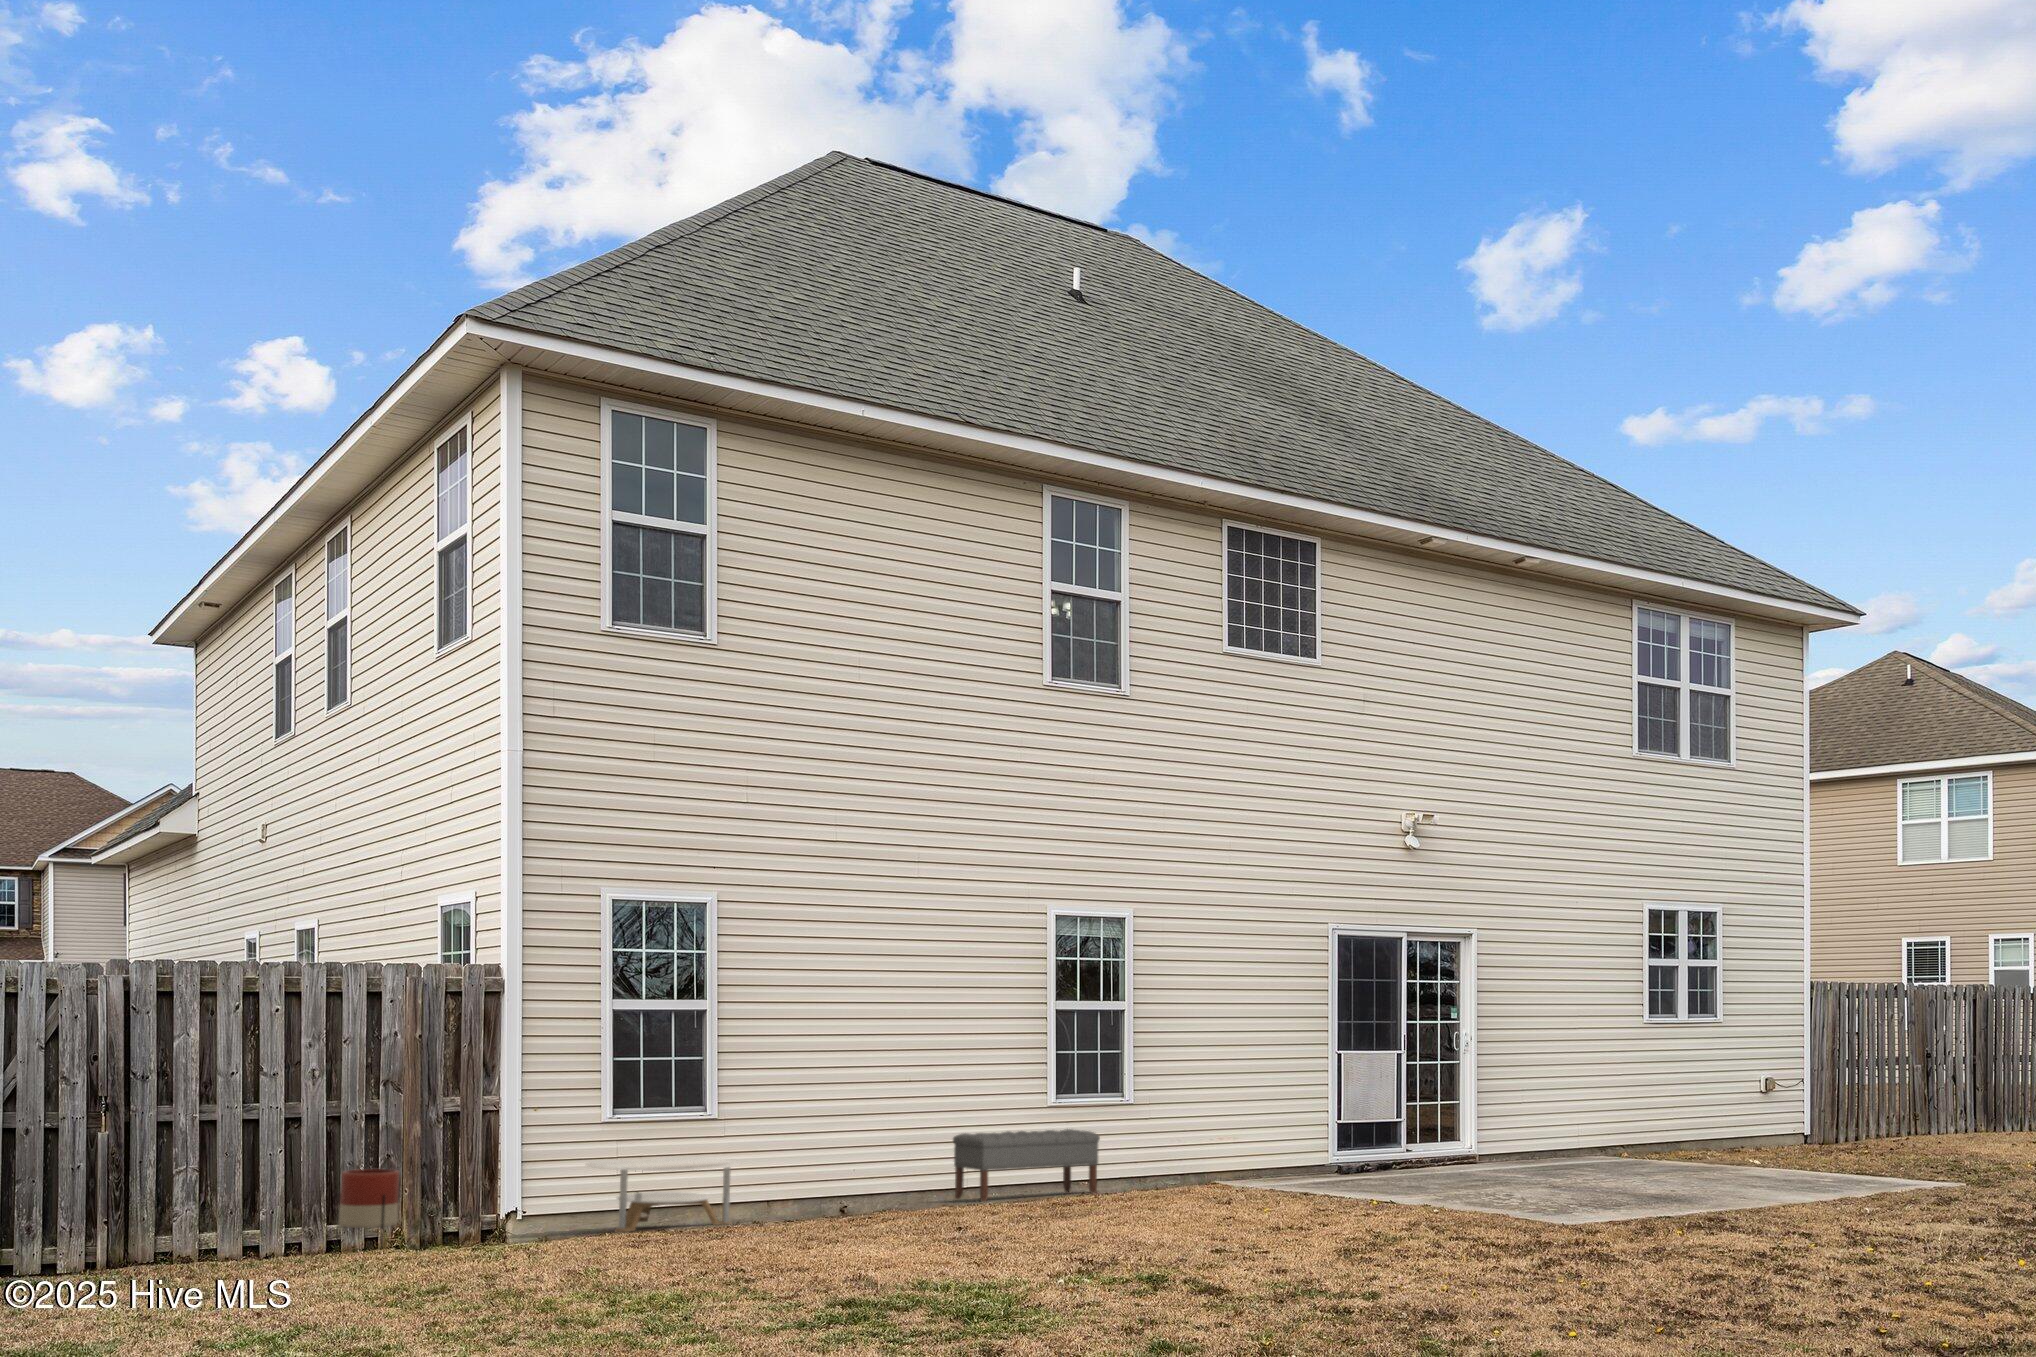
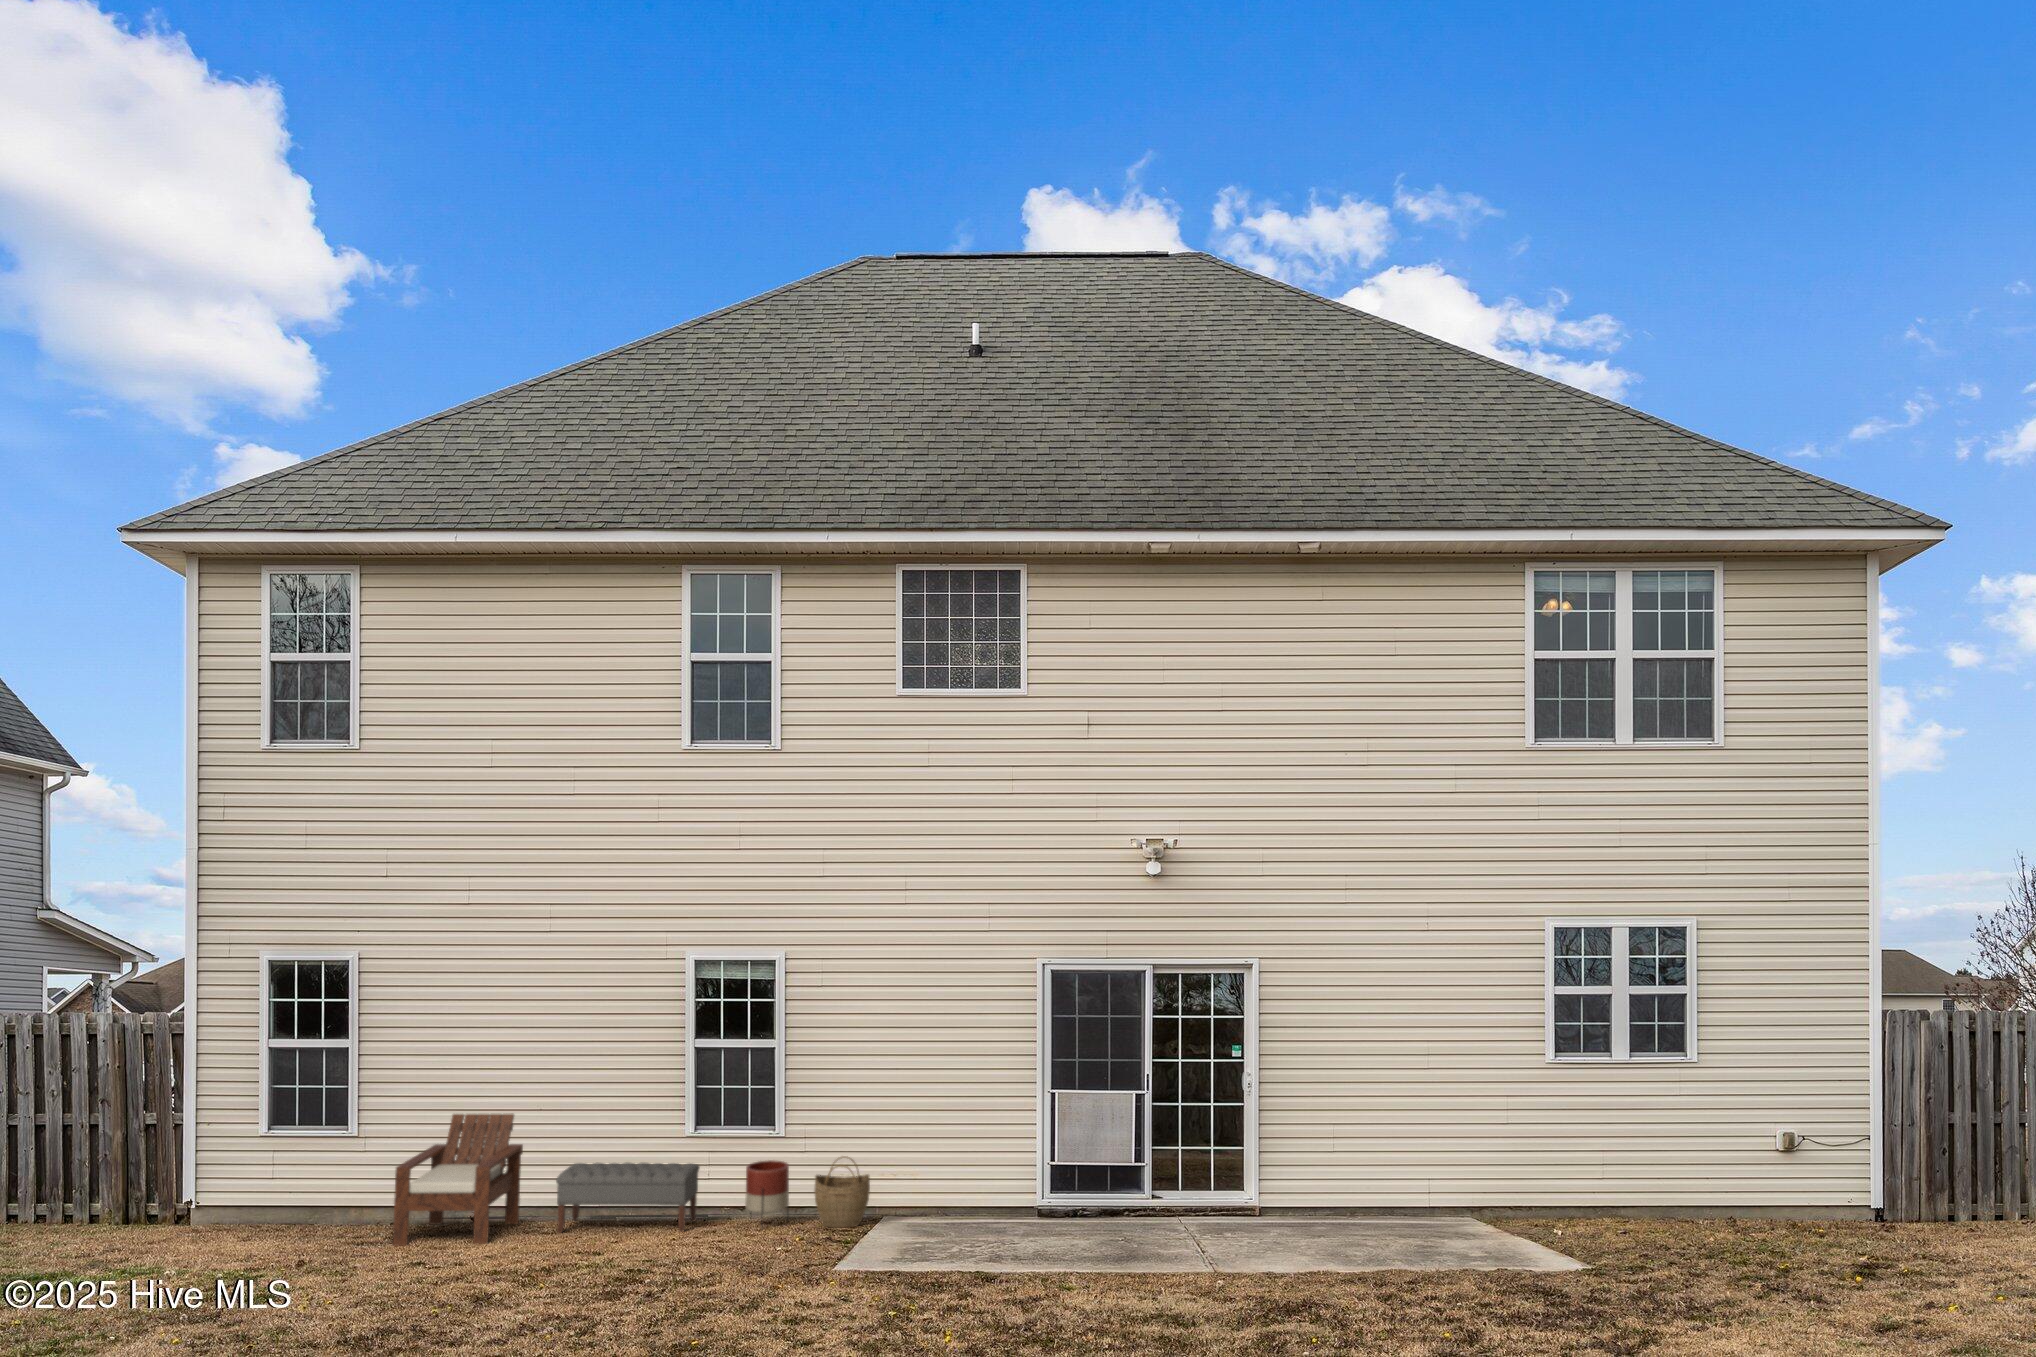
chair: none [823,1082,965,1217] -> present [393,1113,523,1246]
woven basket: none [1177,1117,1233,1184] -> present [814,1156,870,1228]
round table: present [586,1157,741,1232] -> none [174,1168,318,1248]
planter: present [337,1169,399,1248] -> present [745,1160,789,1226]

